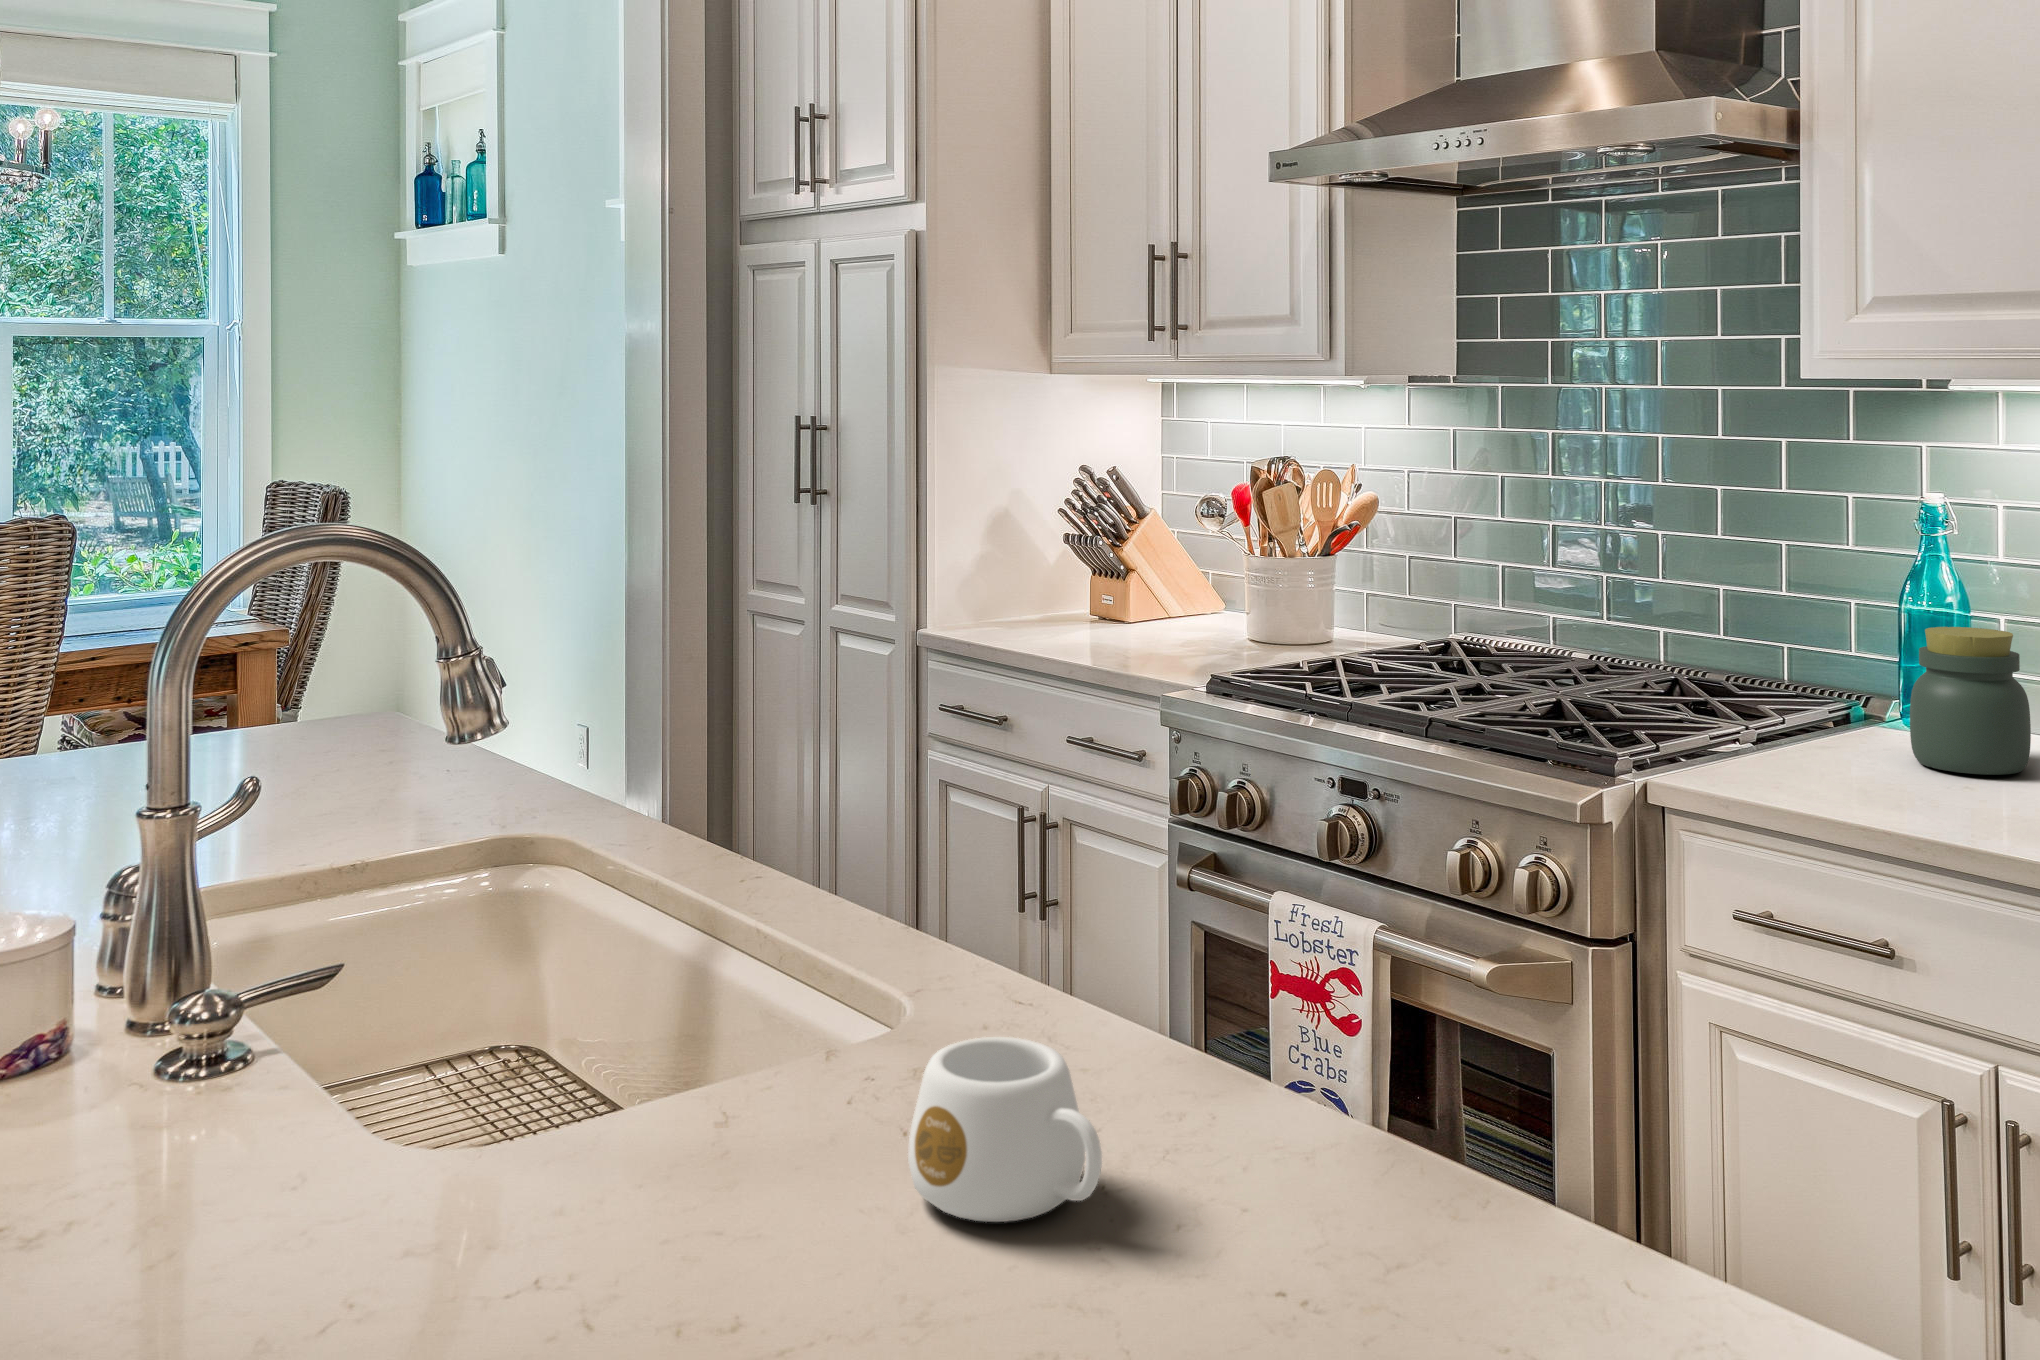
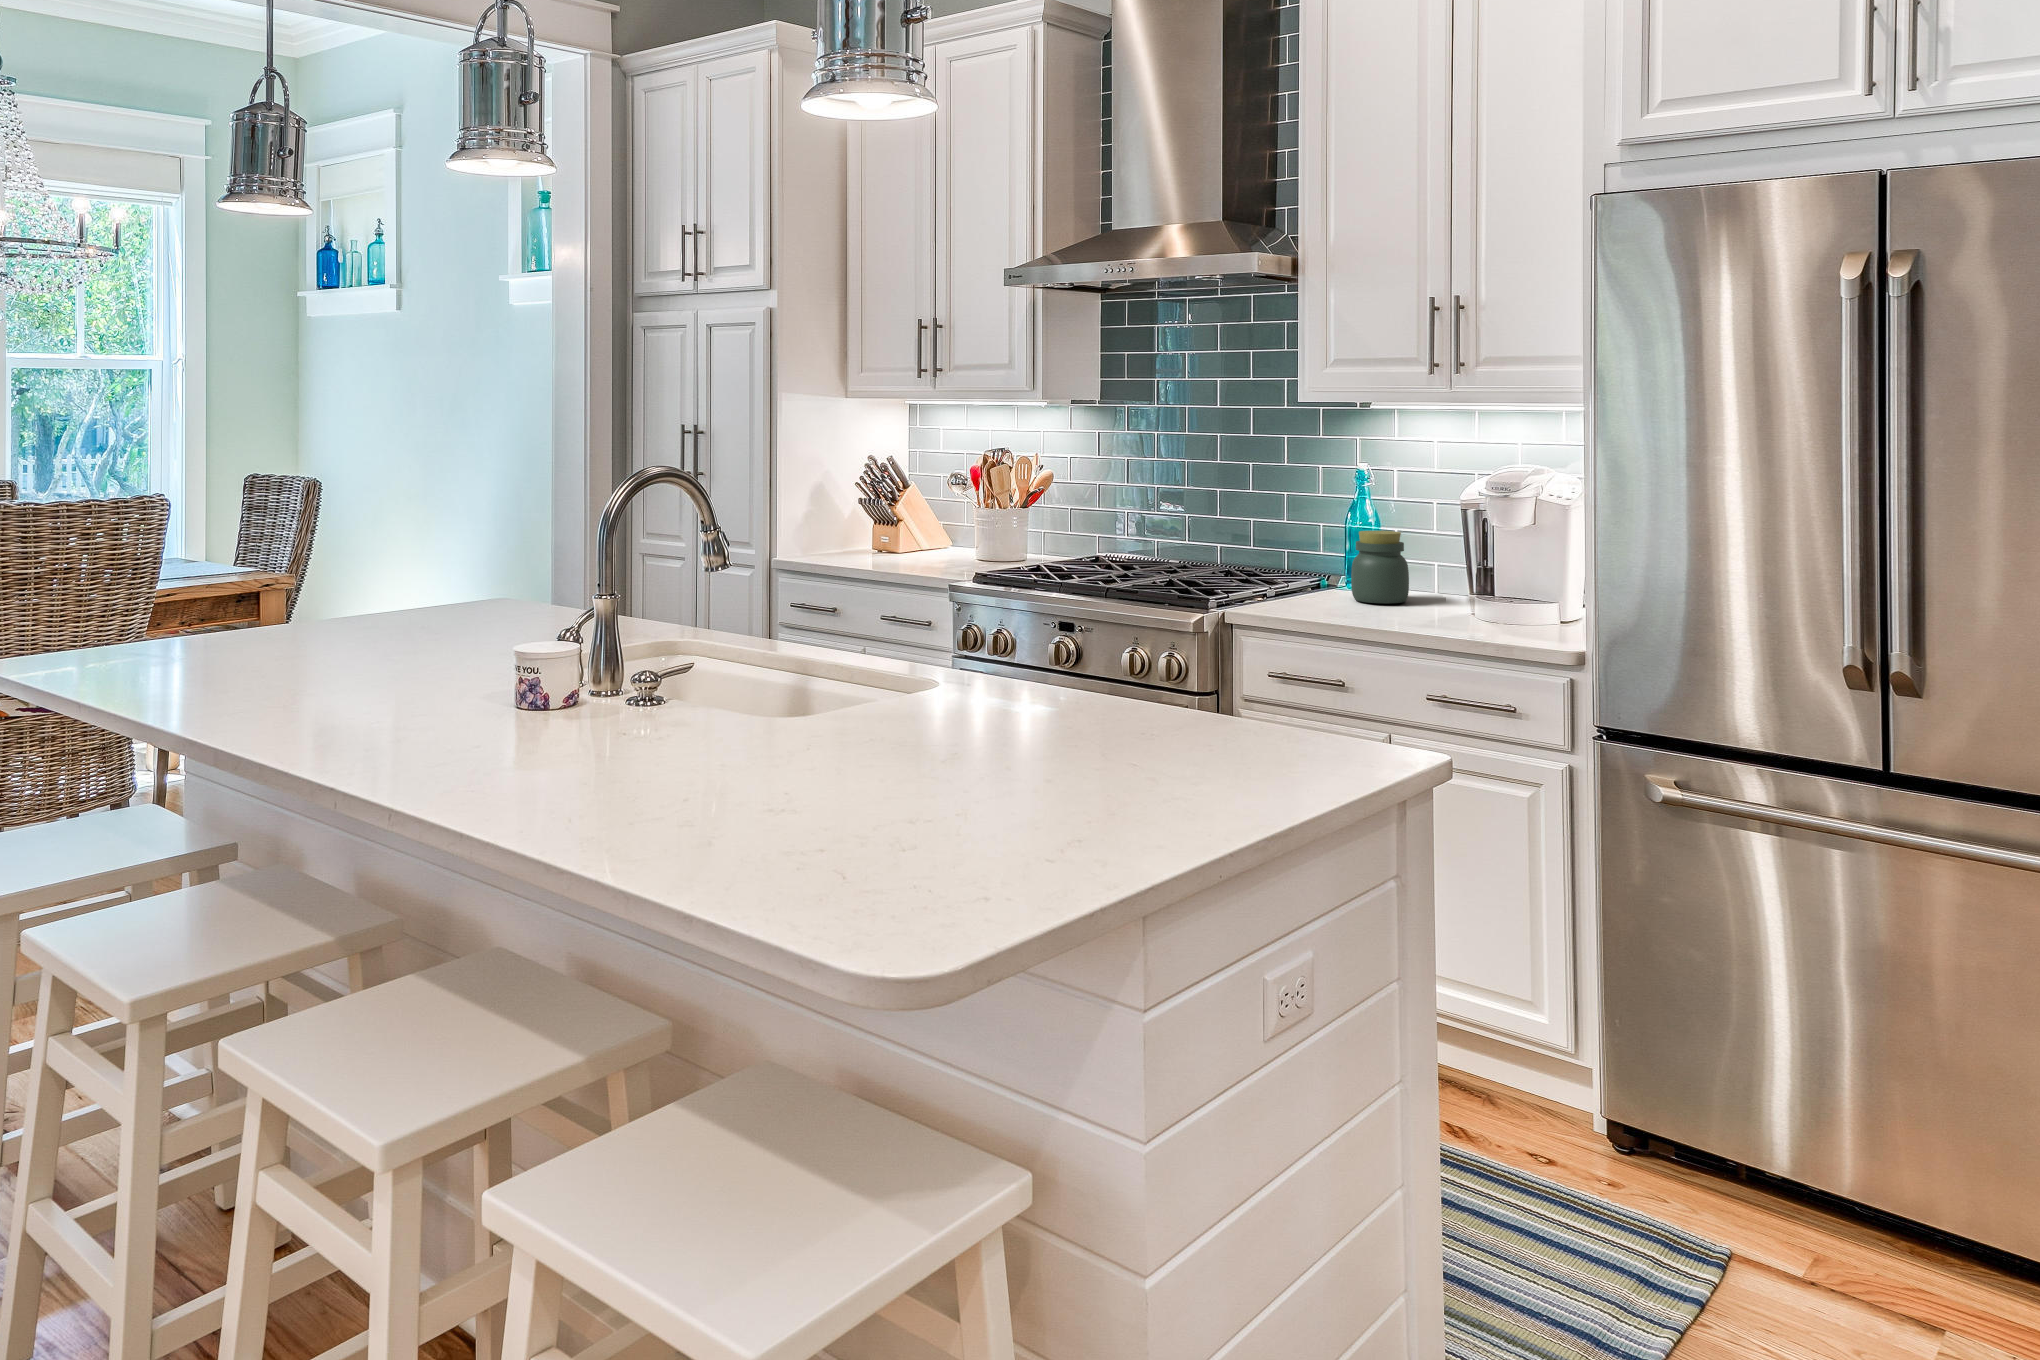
mug: present [908,1037,1102,1222] -> none [980,664,1061,724]

